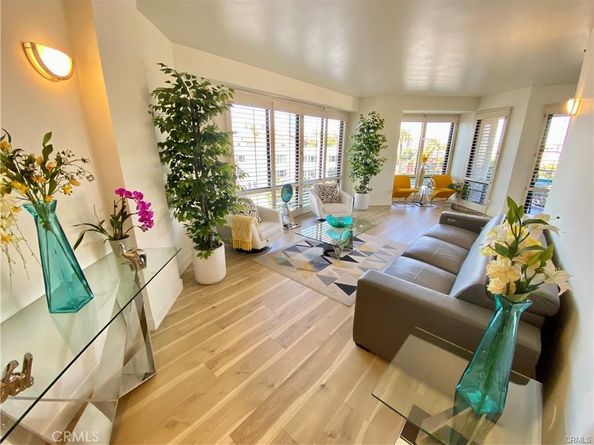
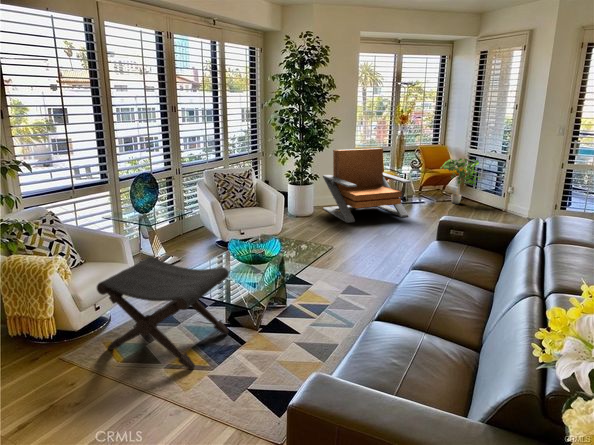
lounge chair: none [373,175,426,215] -> present [323,148,411,223]
footstool: none [270,220,327,271] -> present [97,257,229,370]

